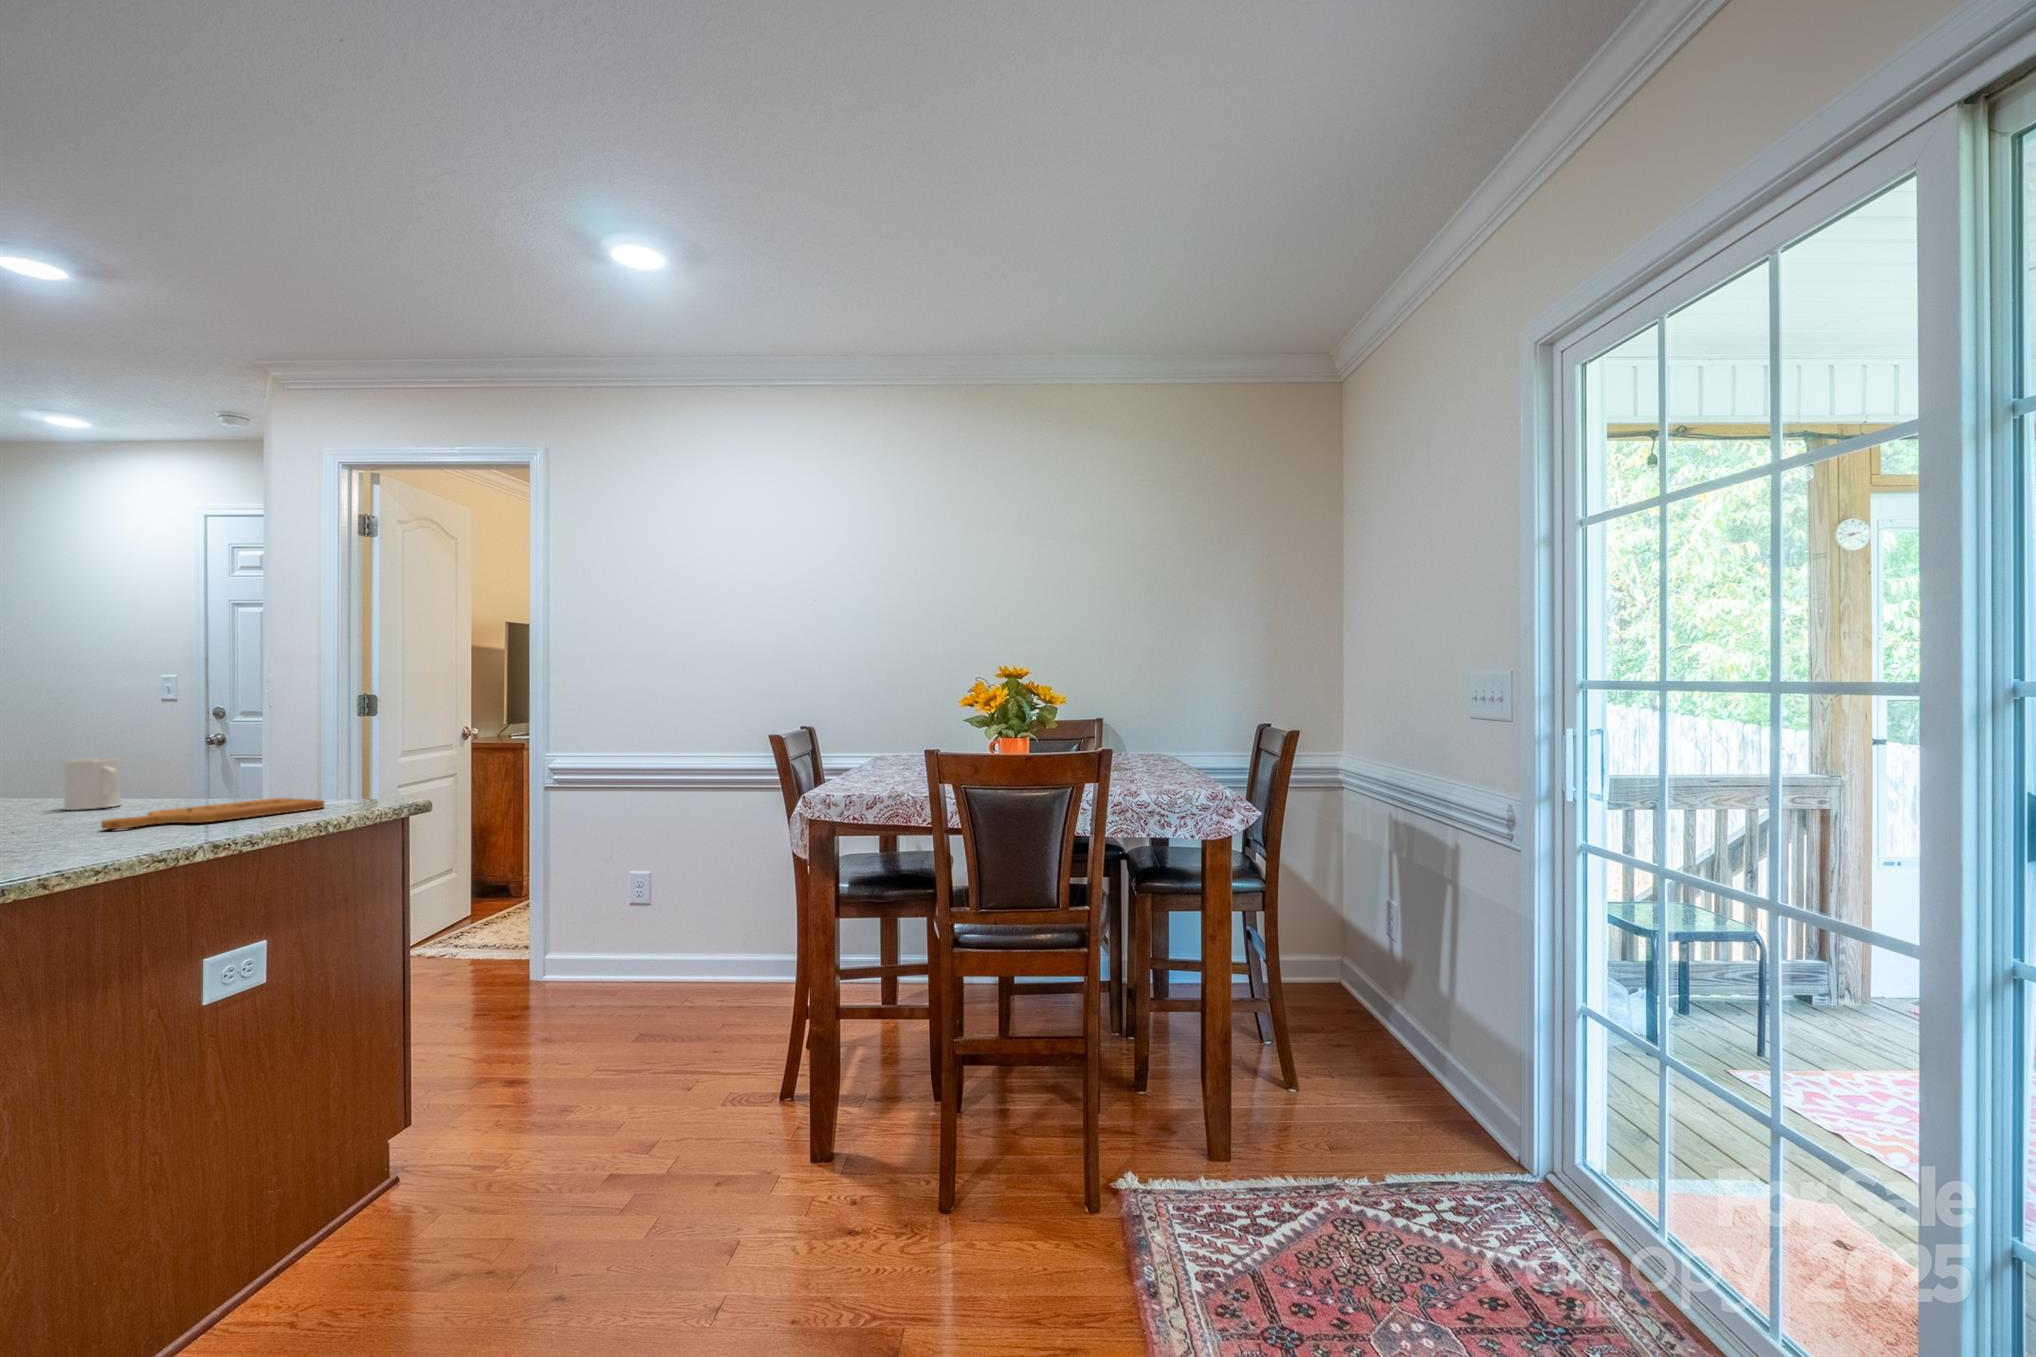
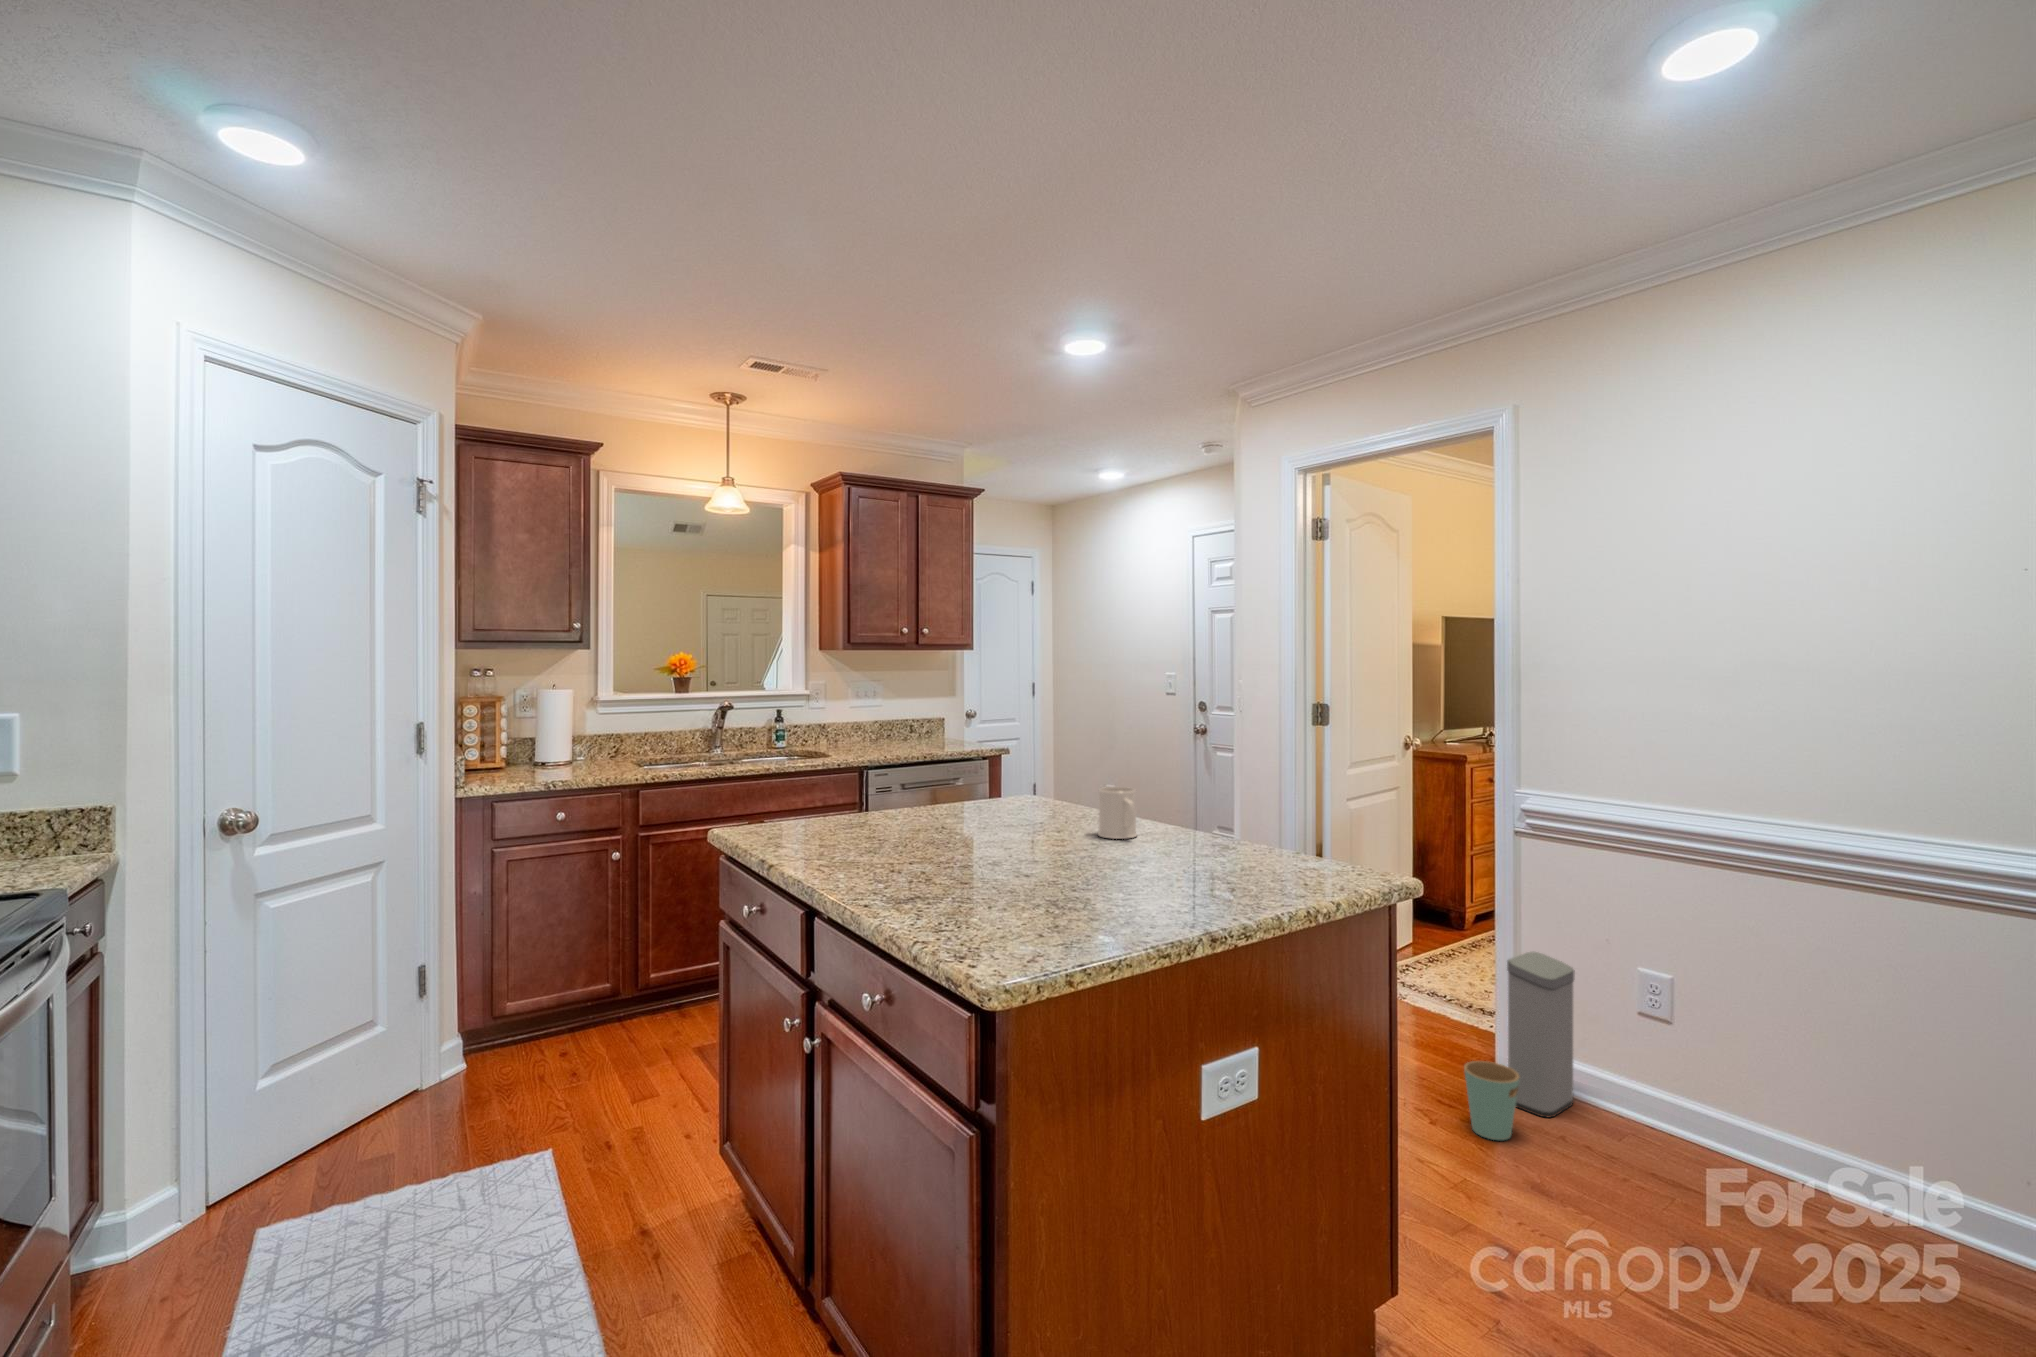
cutting board: present [101,798,324,829] -> none [1121,854,1308,888]
trash can: none [494,878,587,1027] -> present [1464,952,1575,1140]

